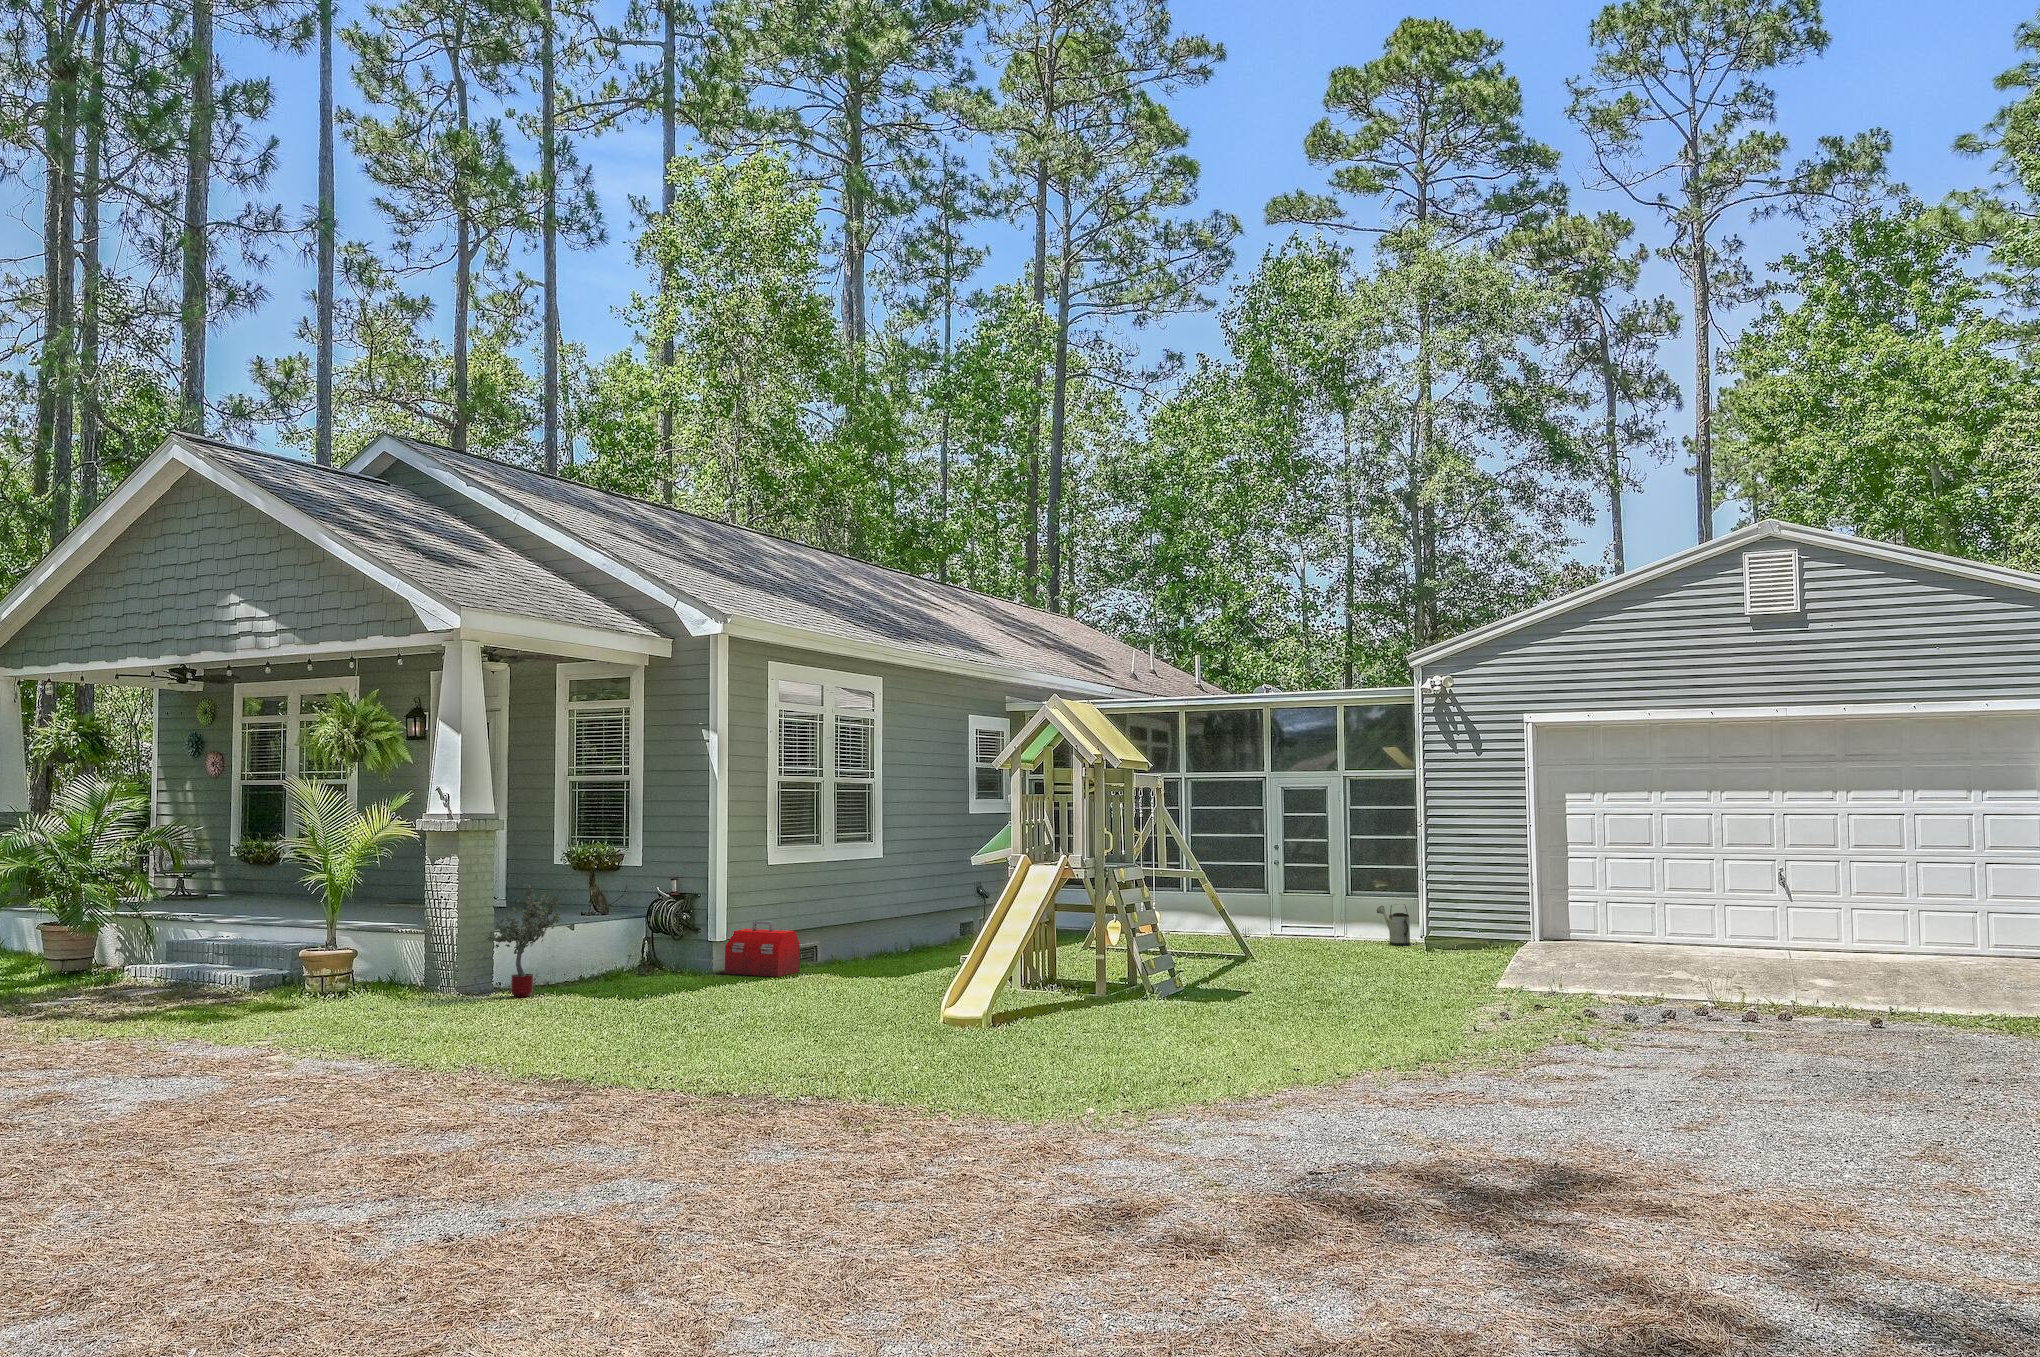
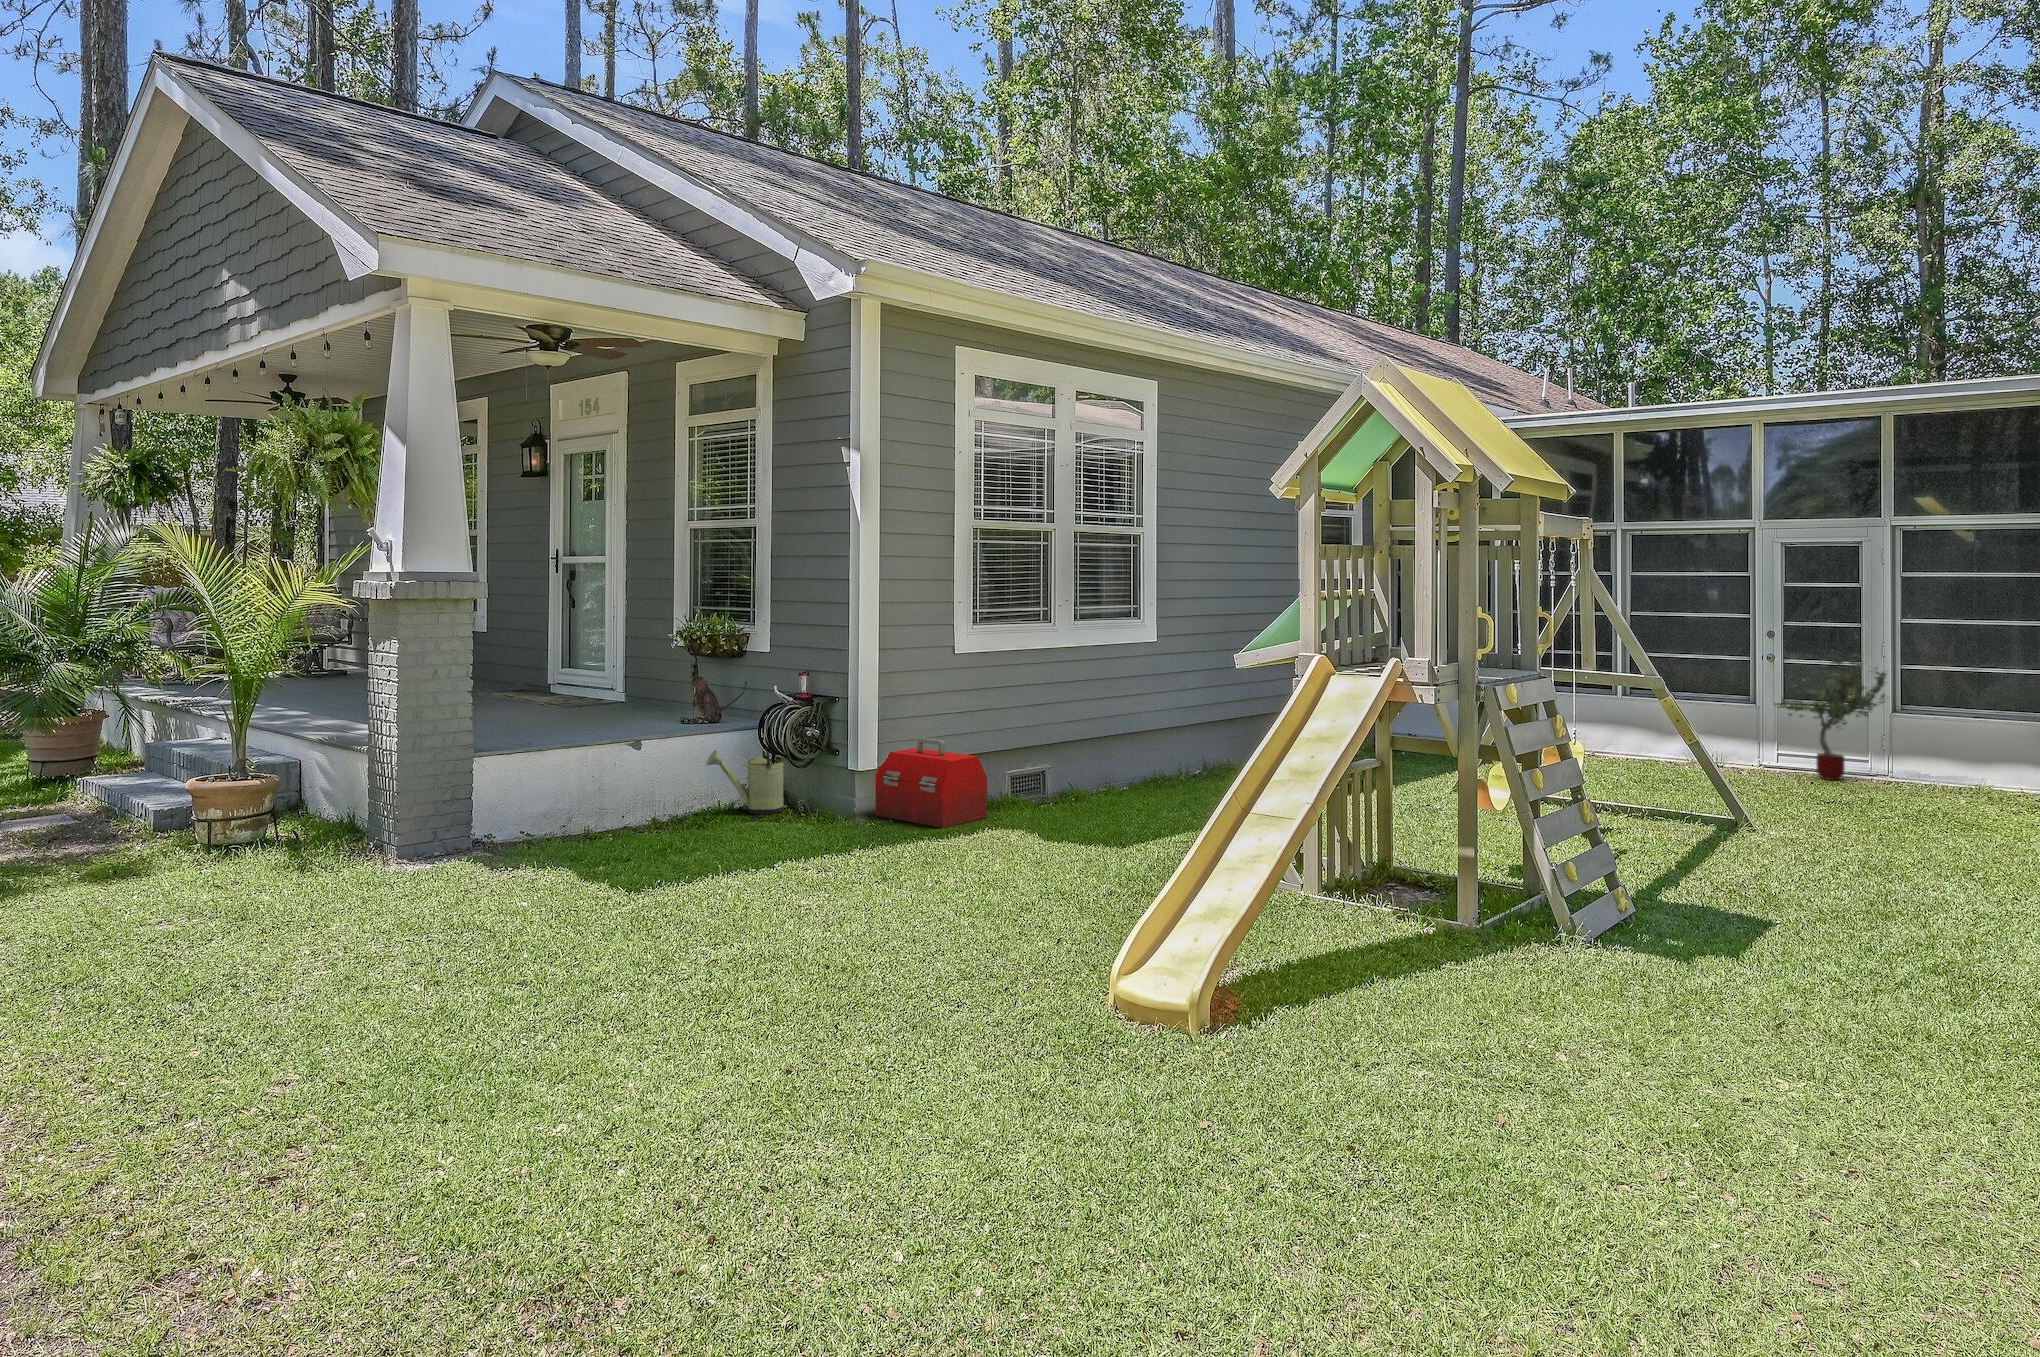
potted tree: present [486,884,561,997] -> present [1778,652,1886,780]
watering can: present [1377,905,1410,946] -> present [706,750,790,815]

